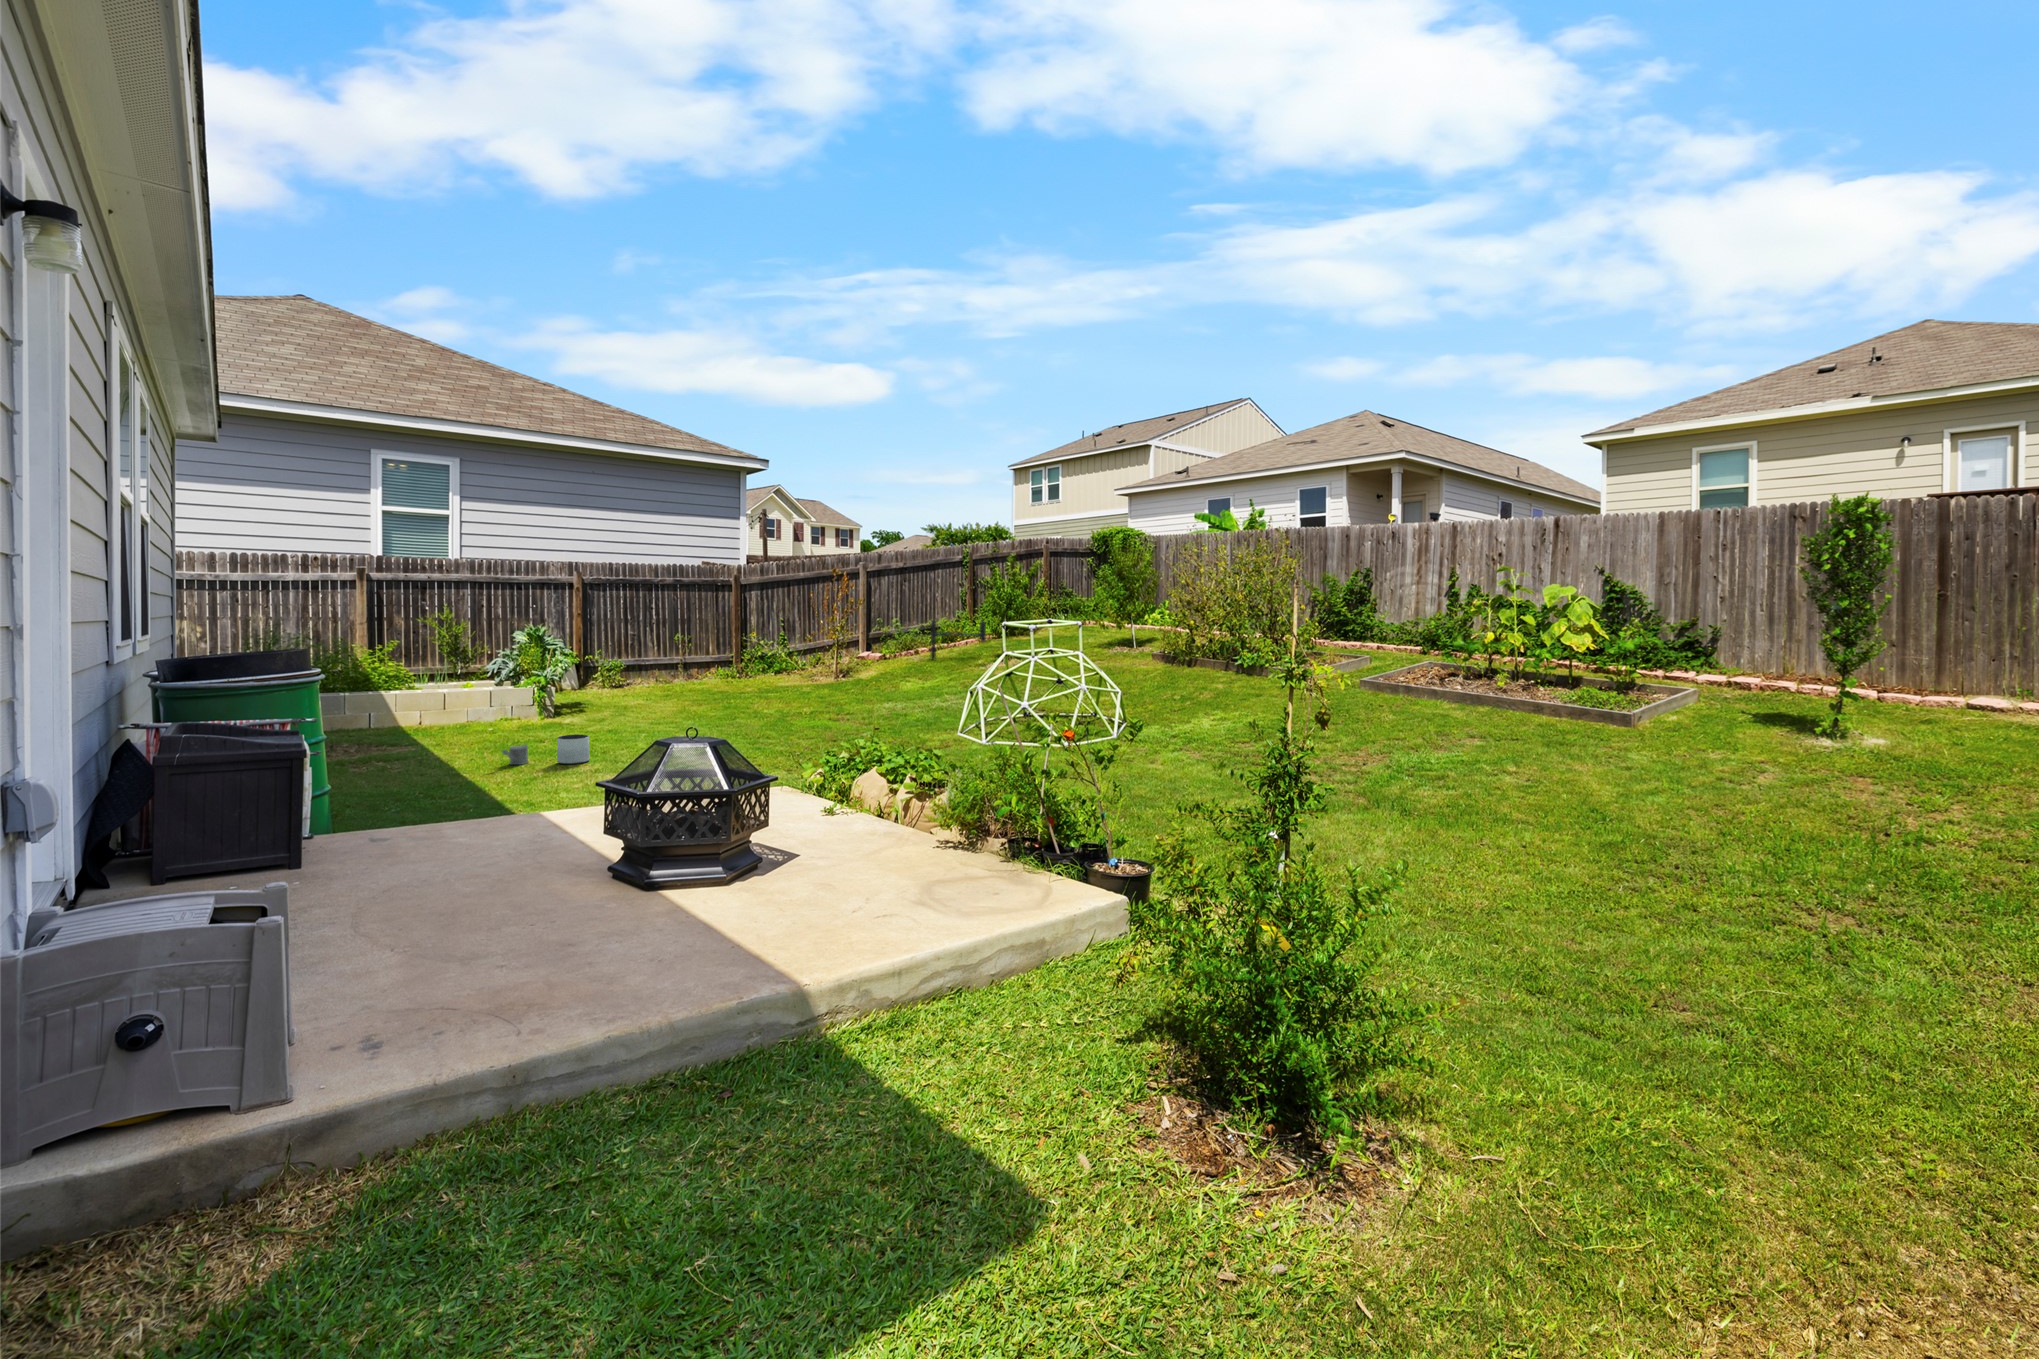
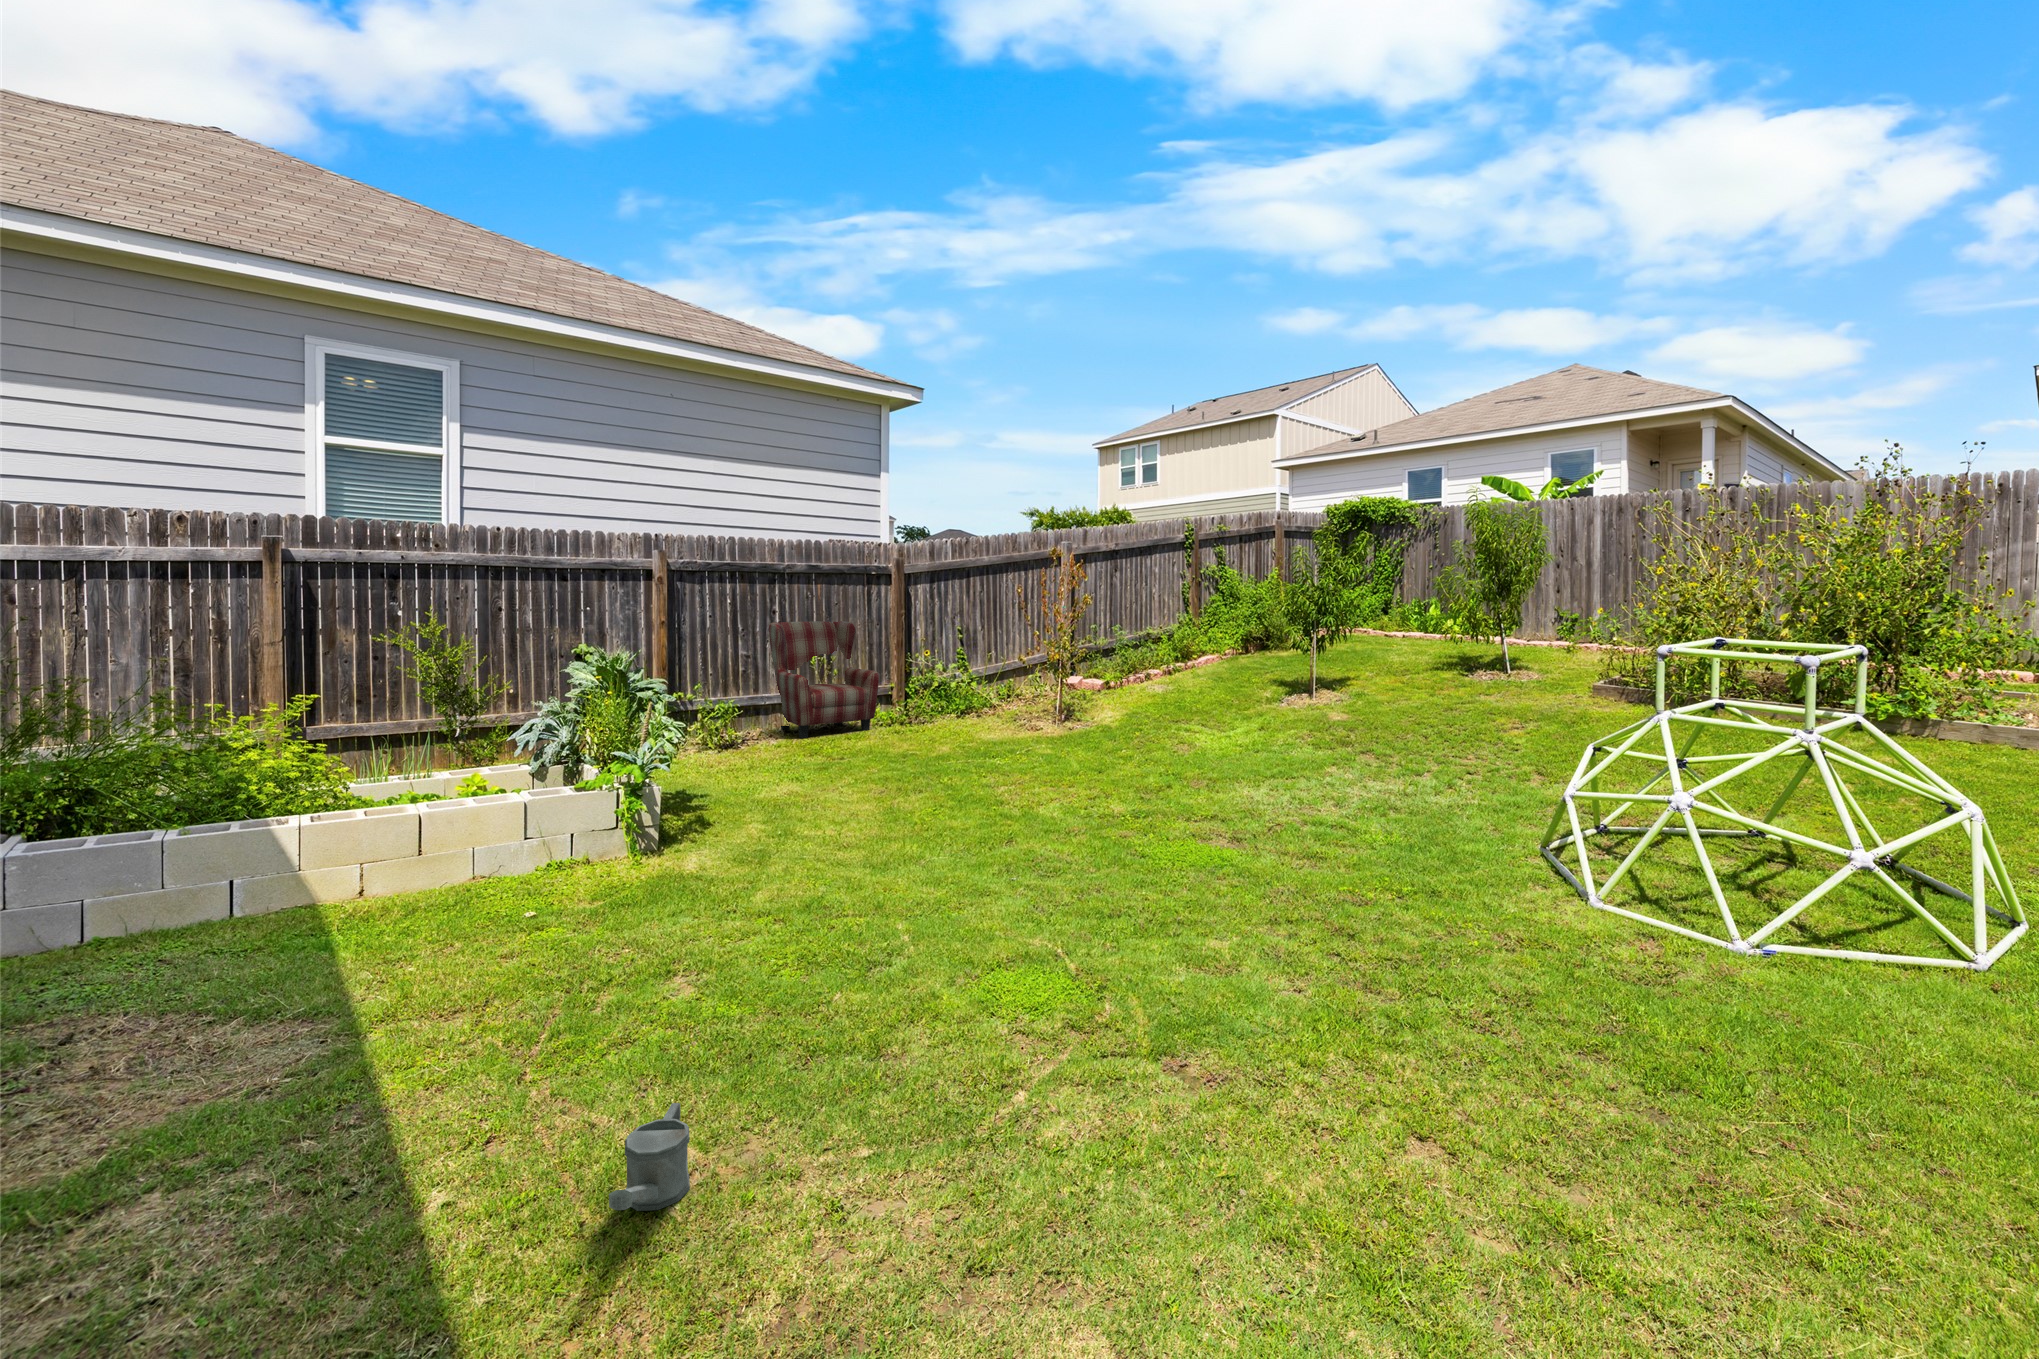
armchair: none [646,614,713,683] -> present [769,621,879,738]
bench: present [931,620,986,660] -> none [1148,626,1235,687]
planter: present [557,735,590,764] -> none [796,1067,900,1207]

